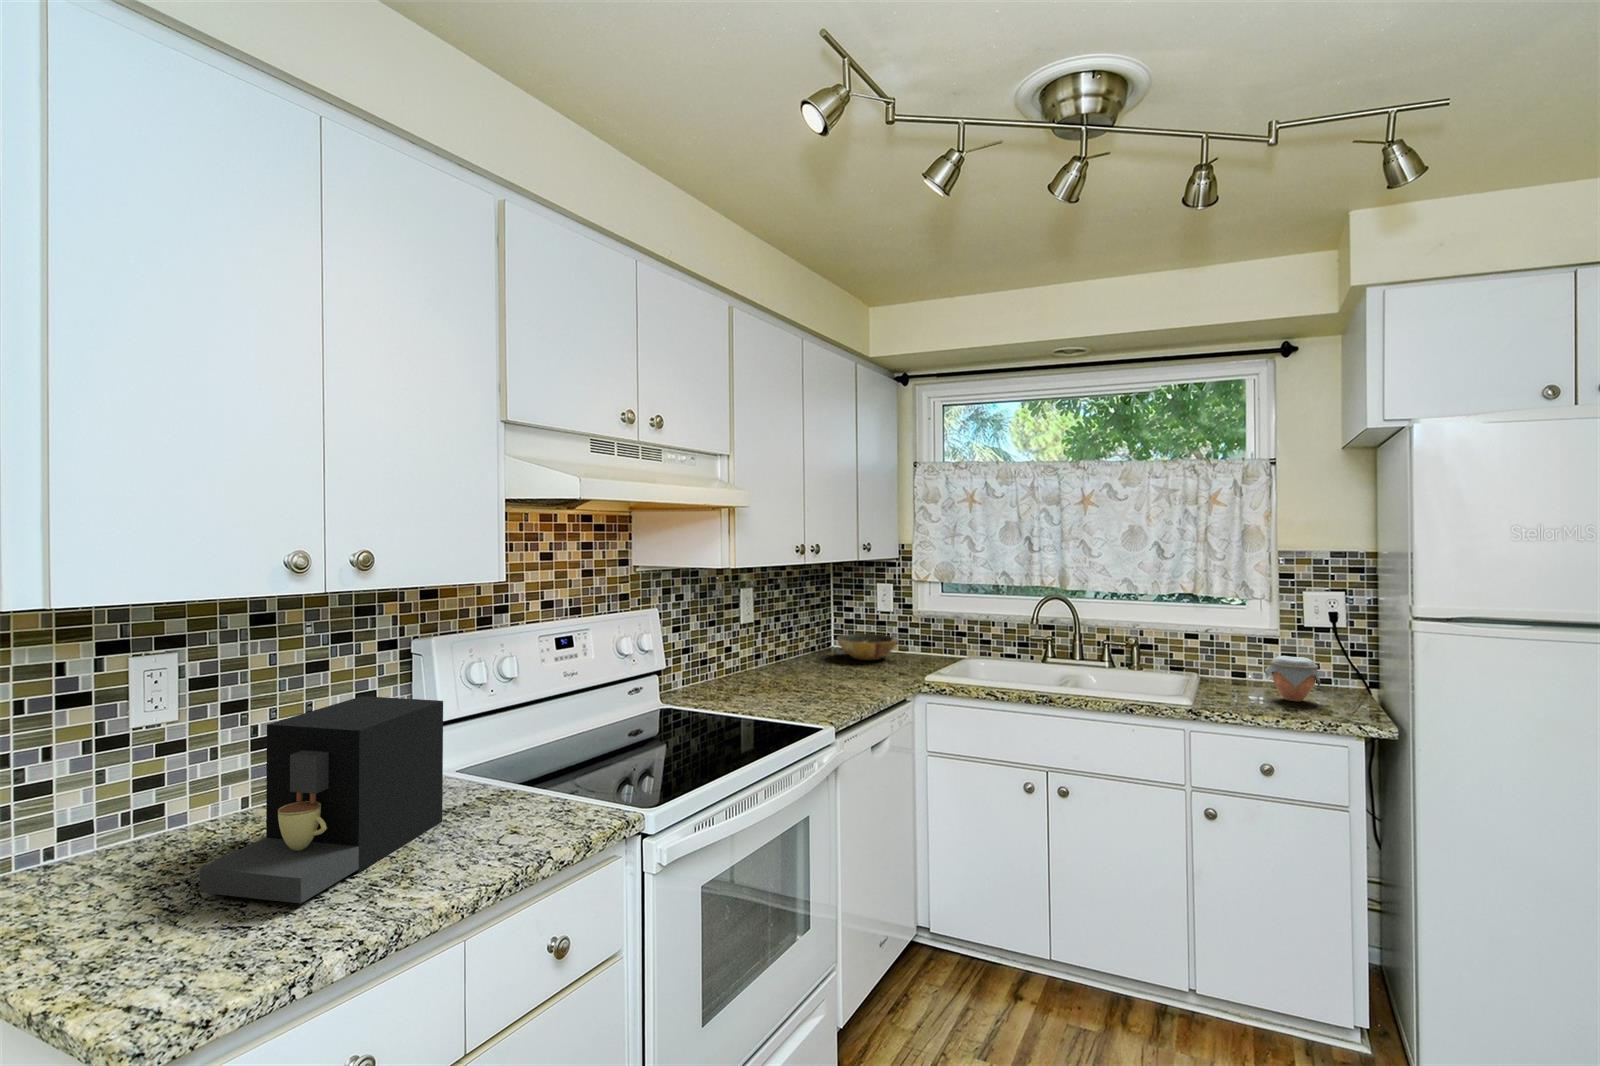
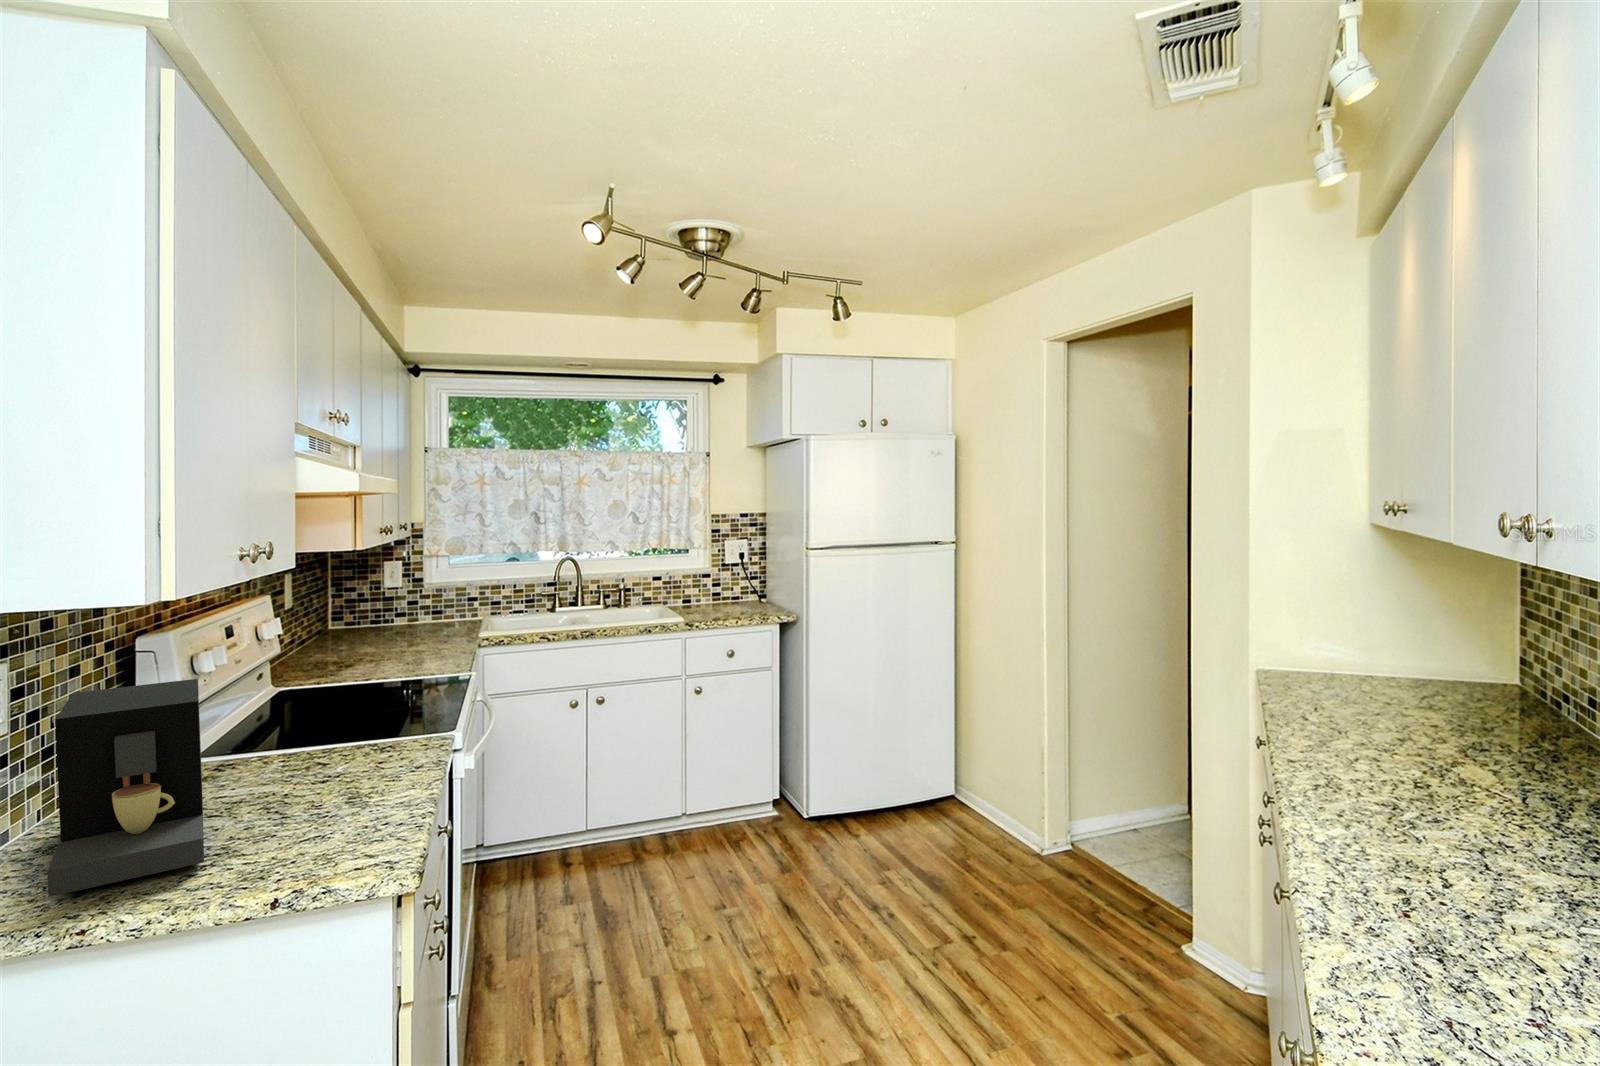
bowl: present [837,634,898,660] -> none [359,608,425,632]
jar: present [1264,656,1320,702] -> none [714,582,747,611]

